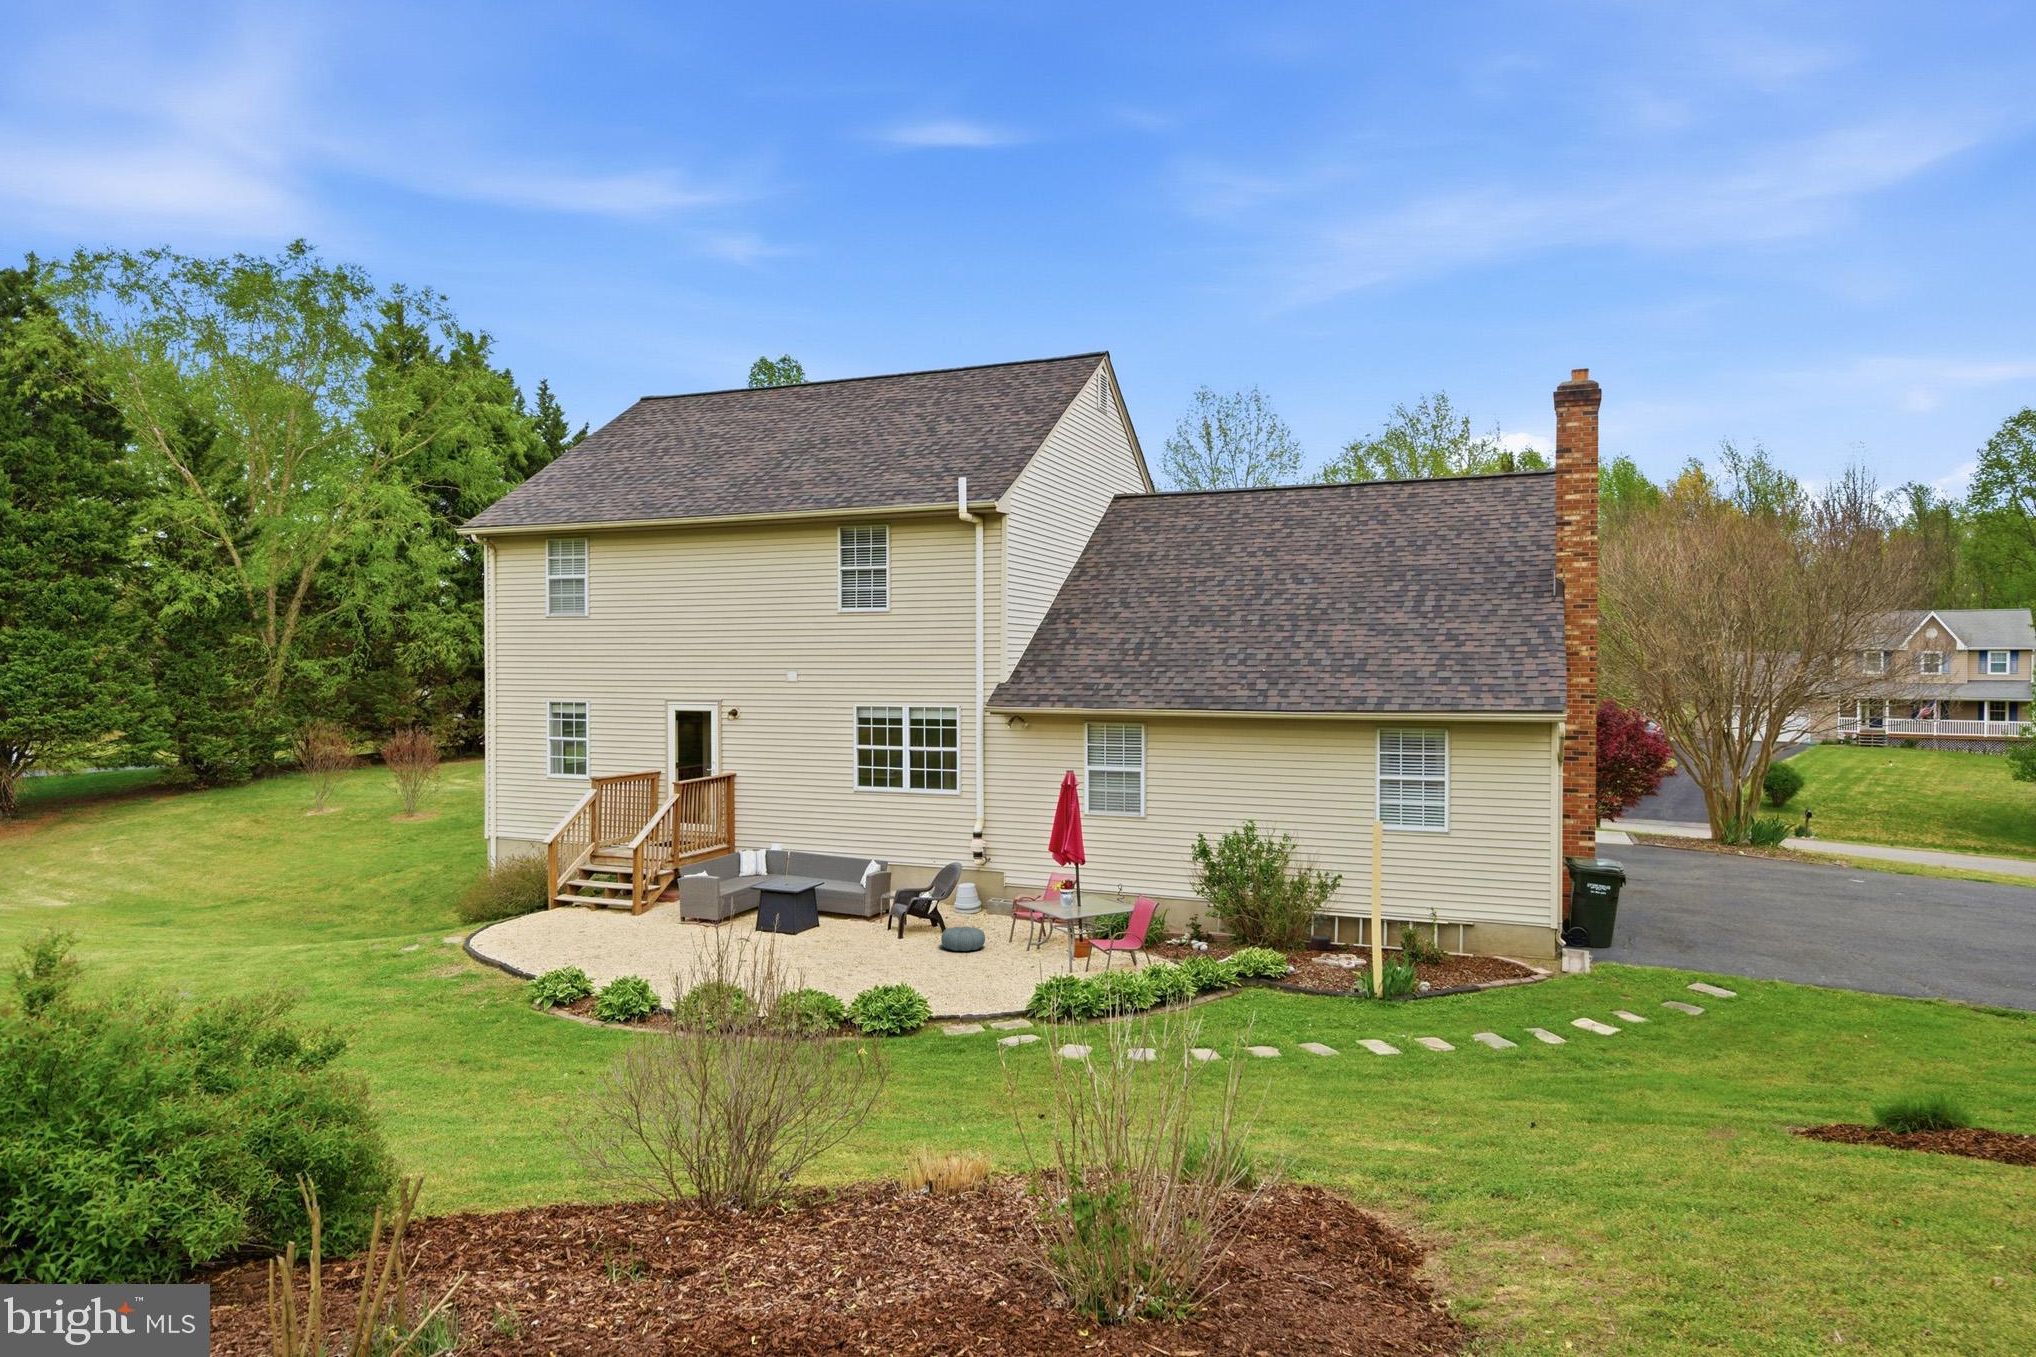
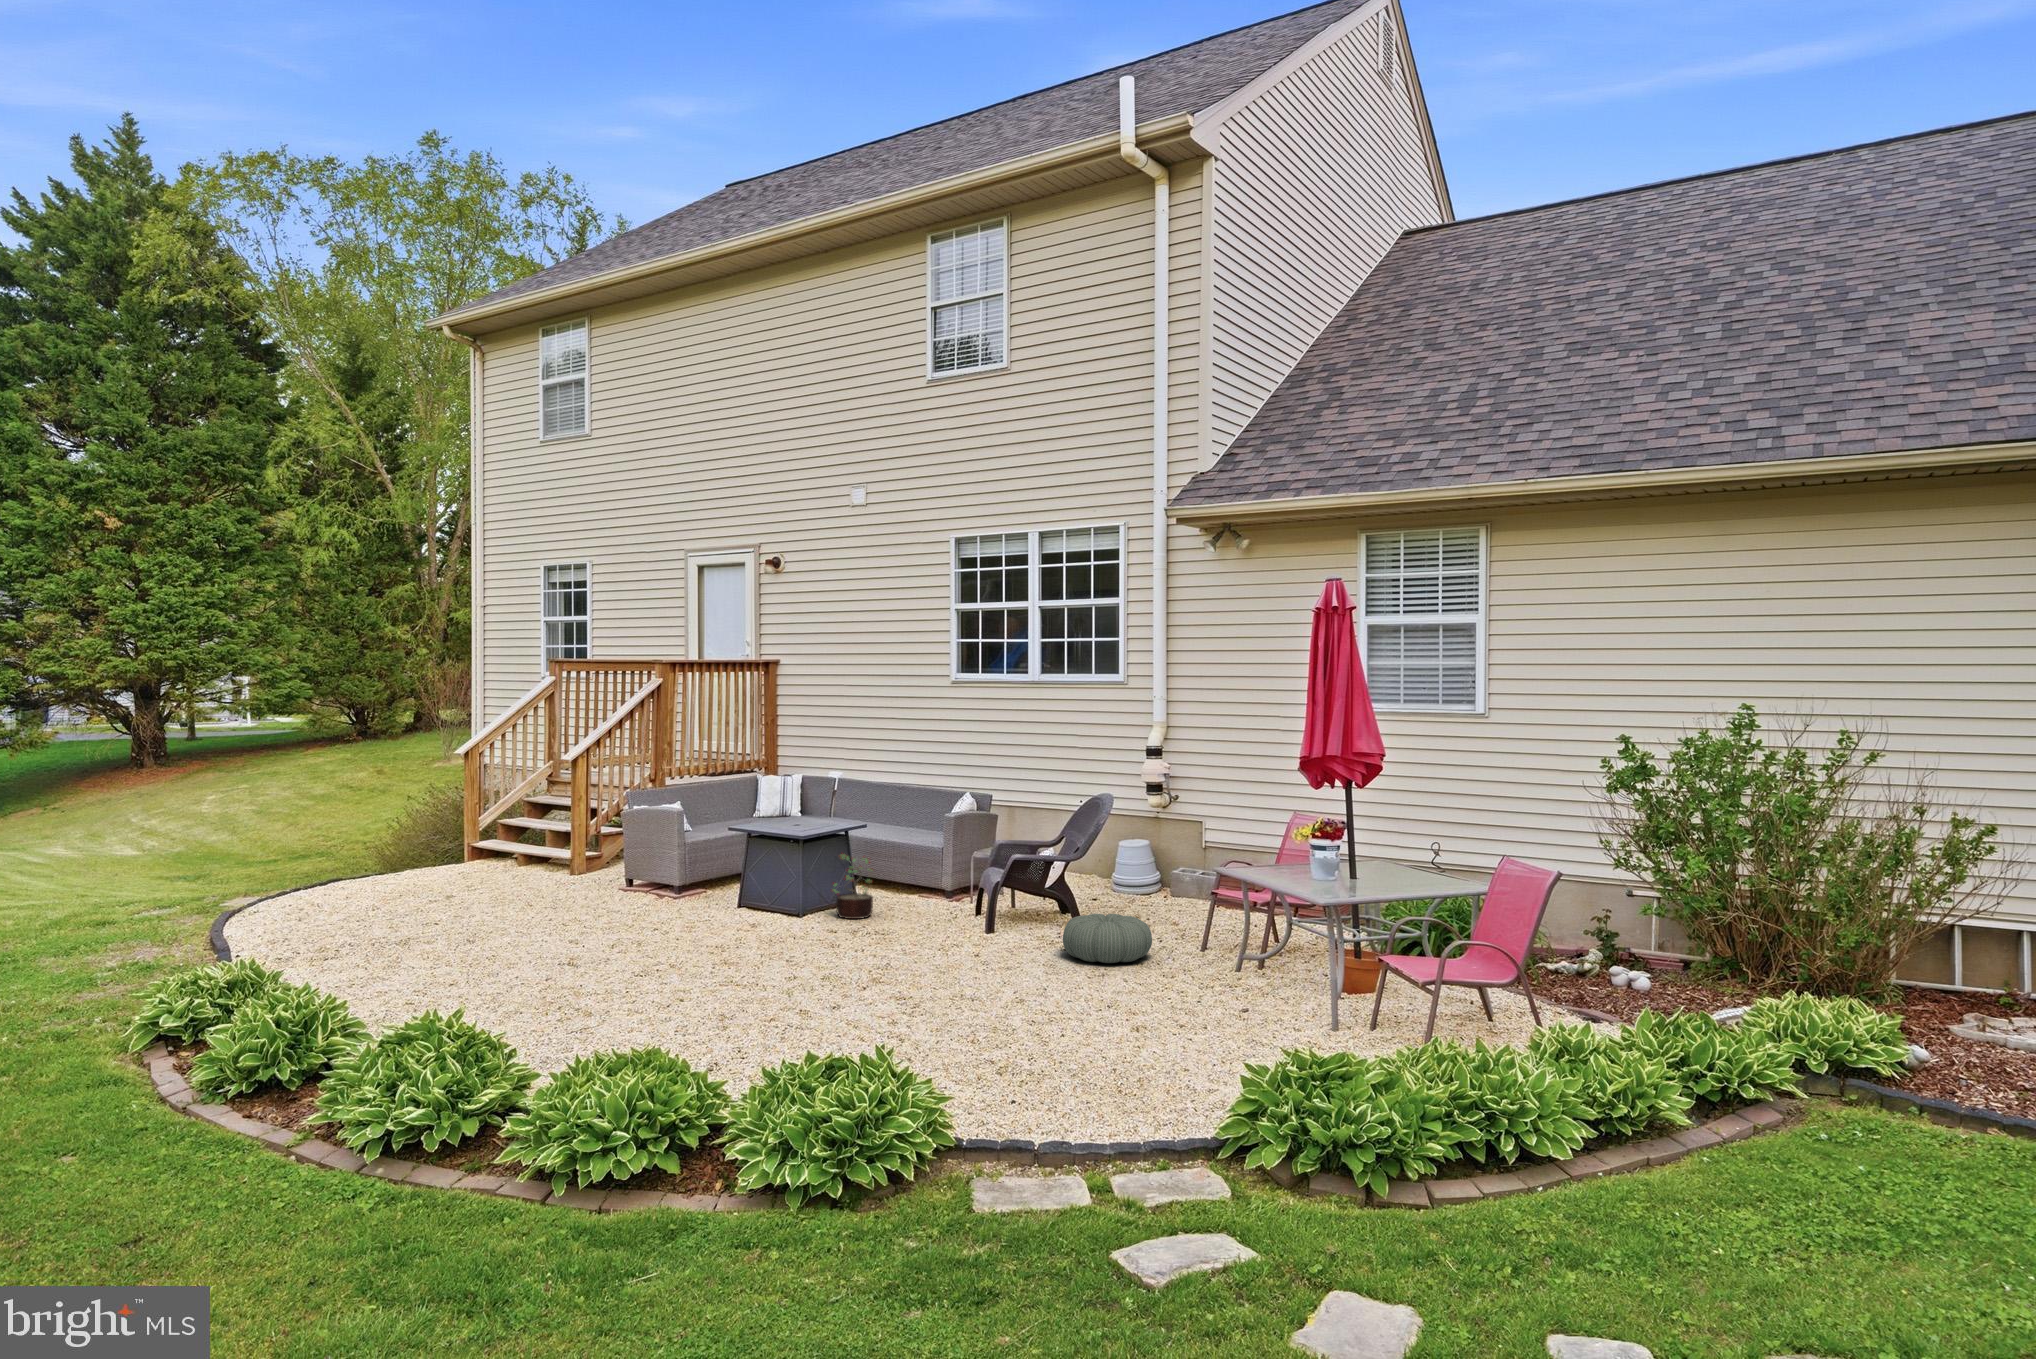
decorative plant: present [1308,914,1331,950] -> present [832,854,873,919]

